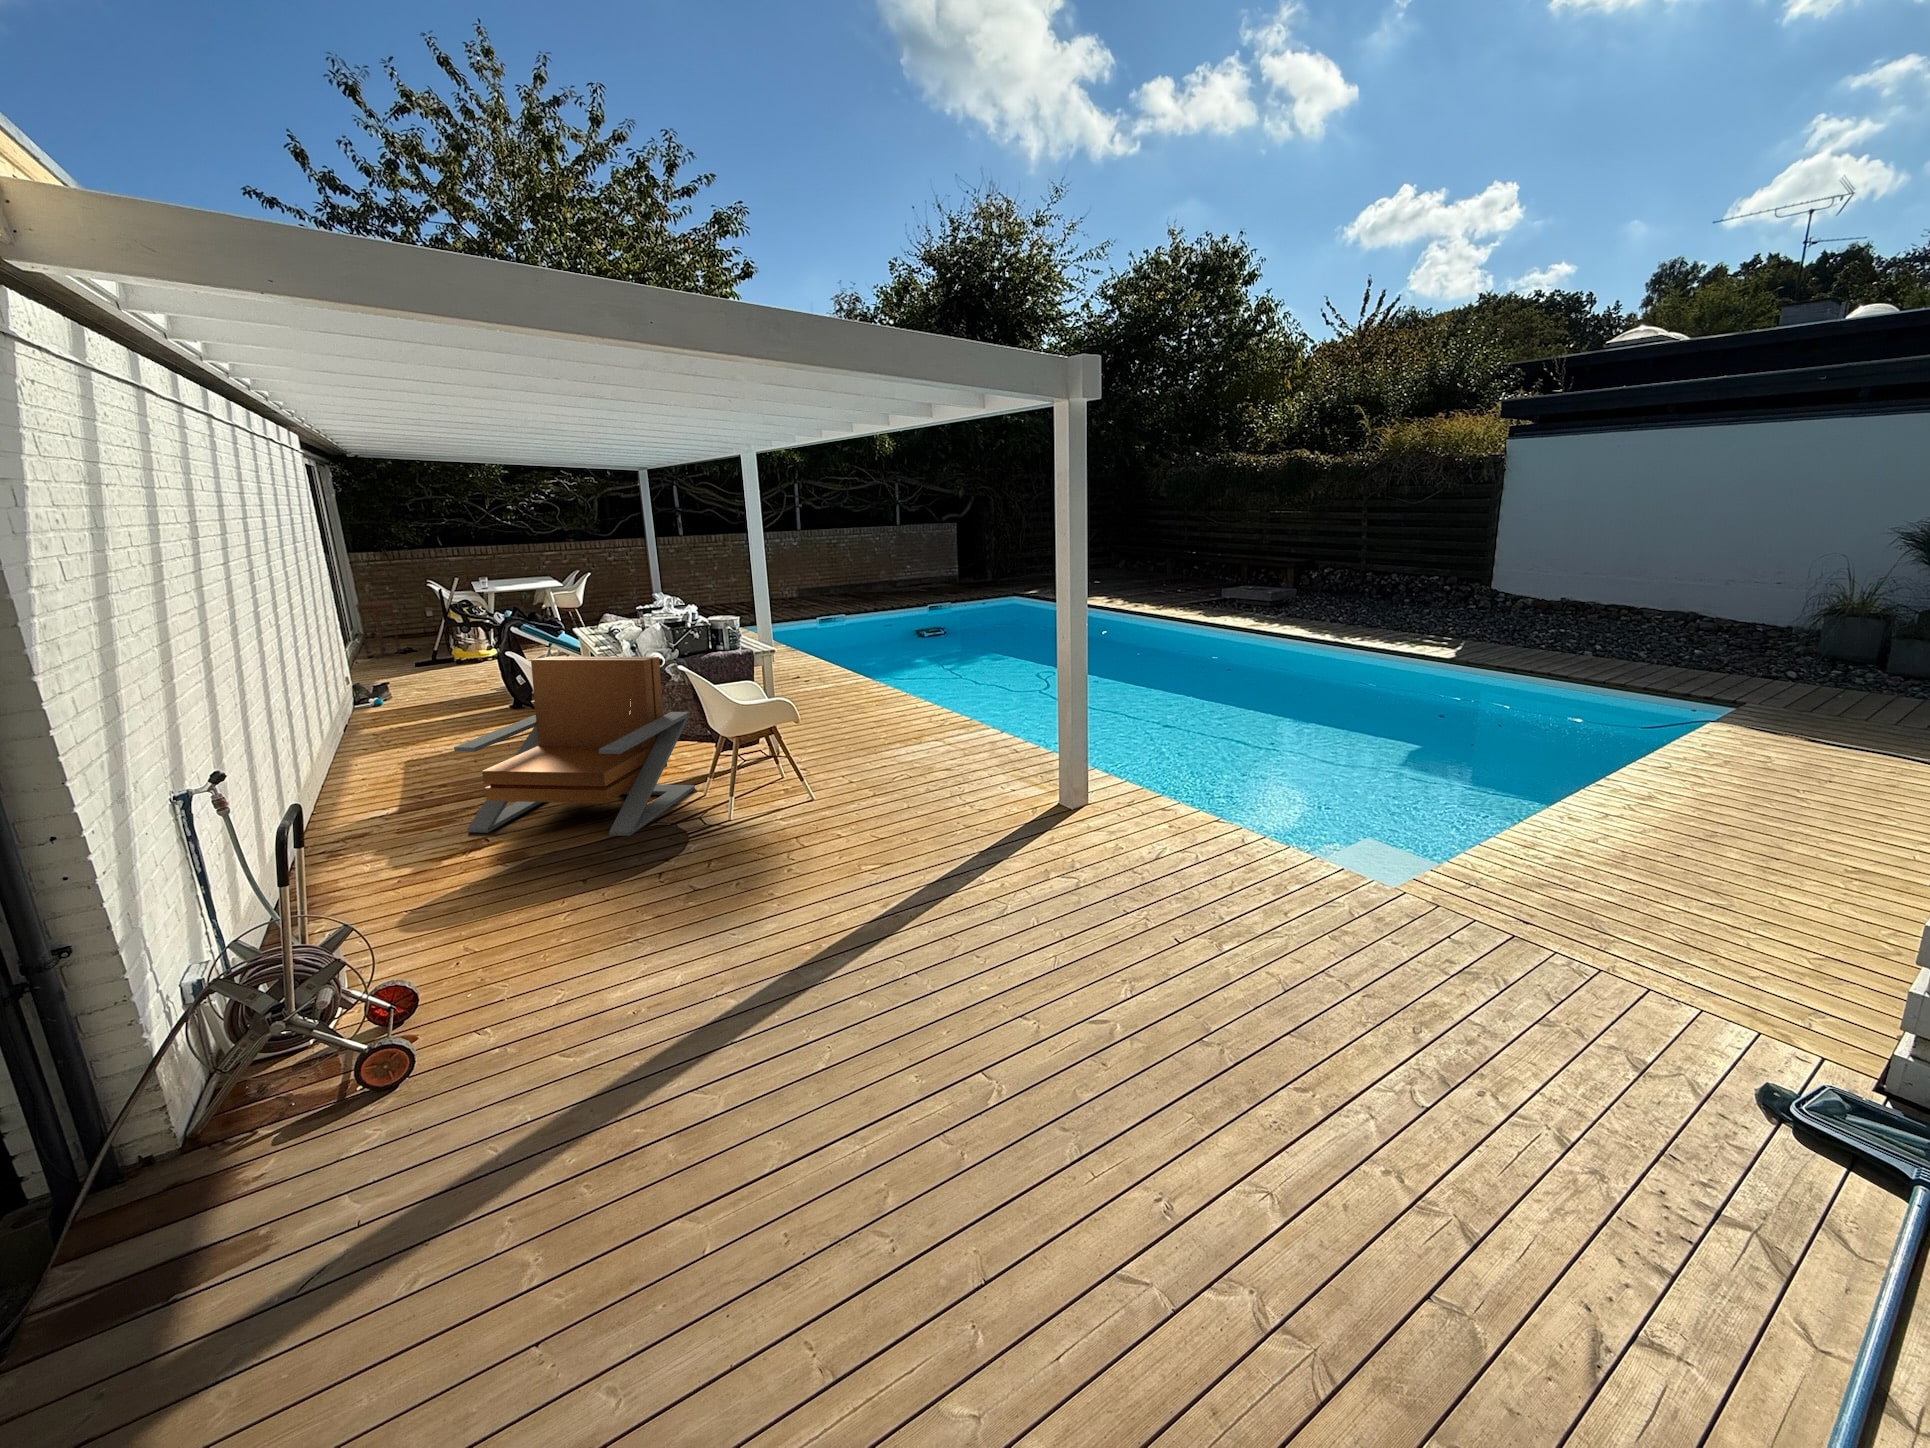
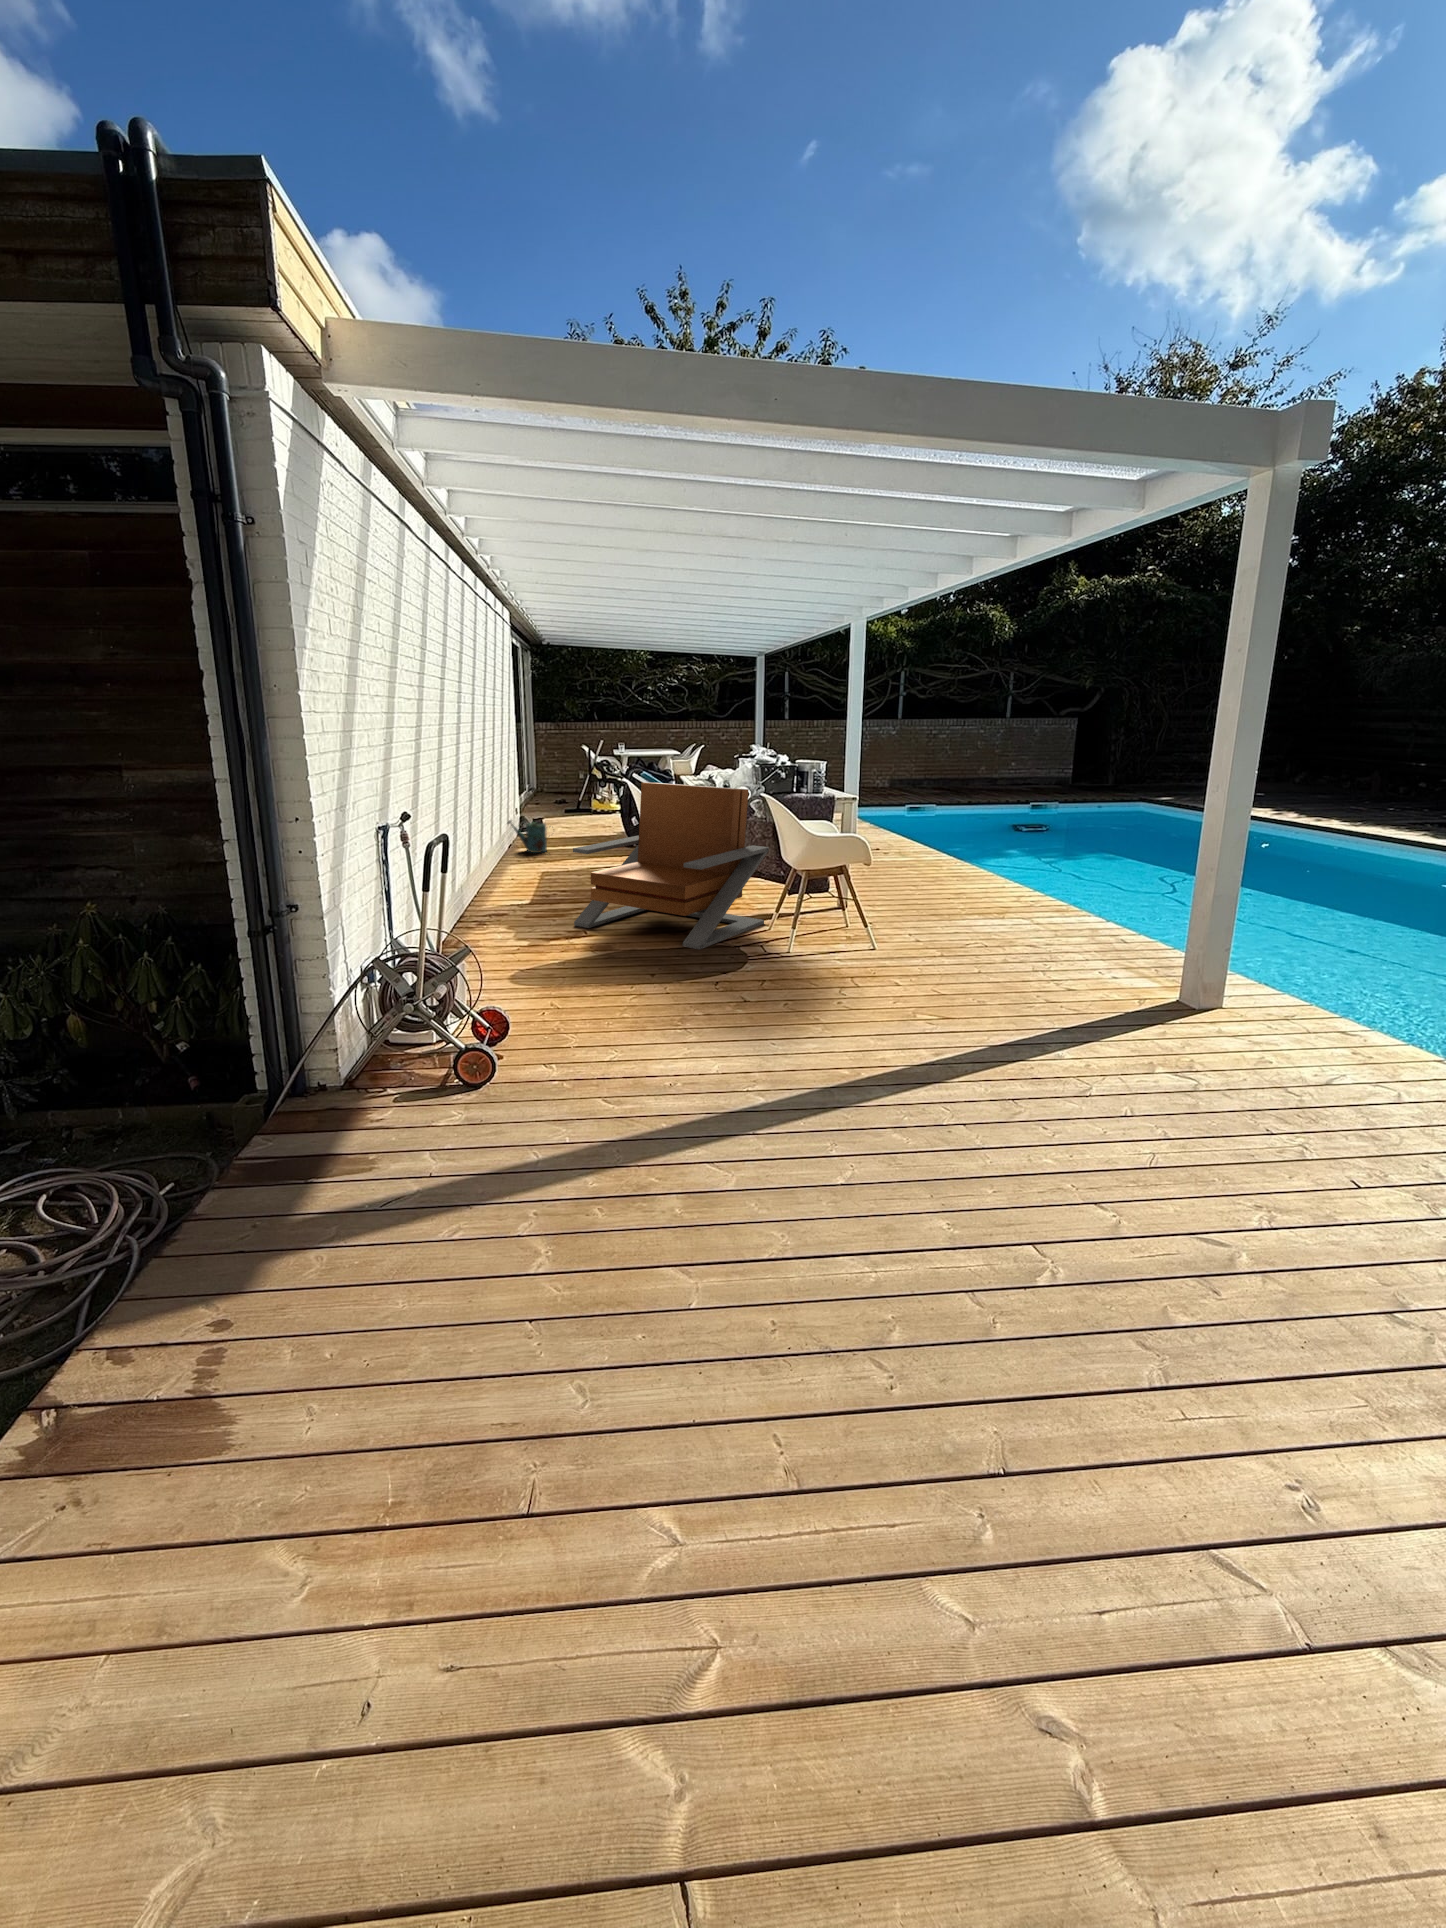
side table: present [356,601,400,655] -> none [530,757,557,803]
watering can: none [341,698,412,735] -> present [508,820,547,853]

